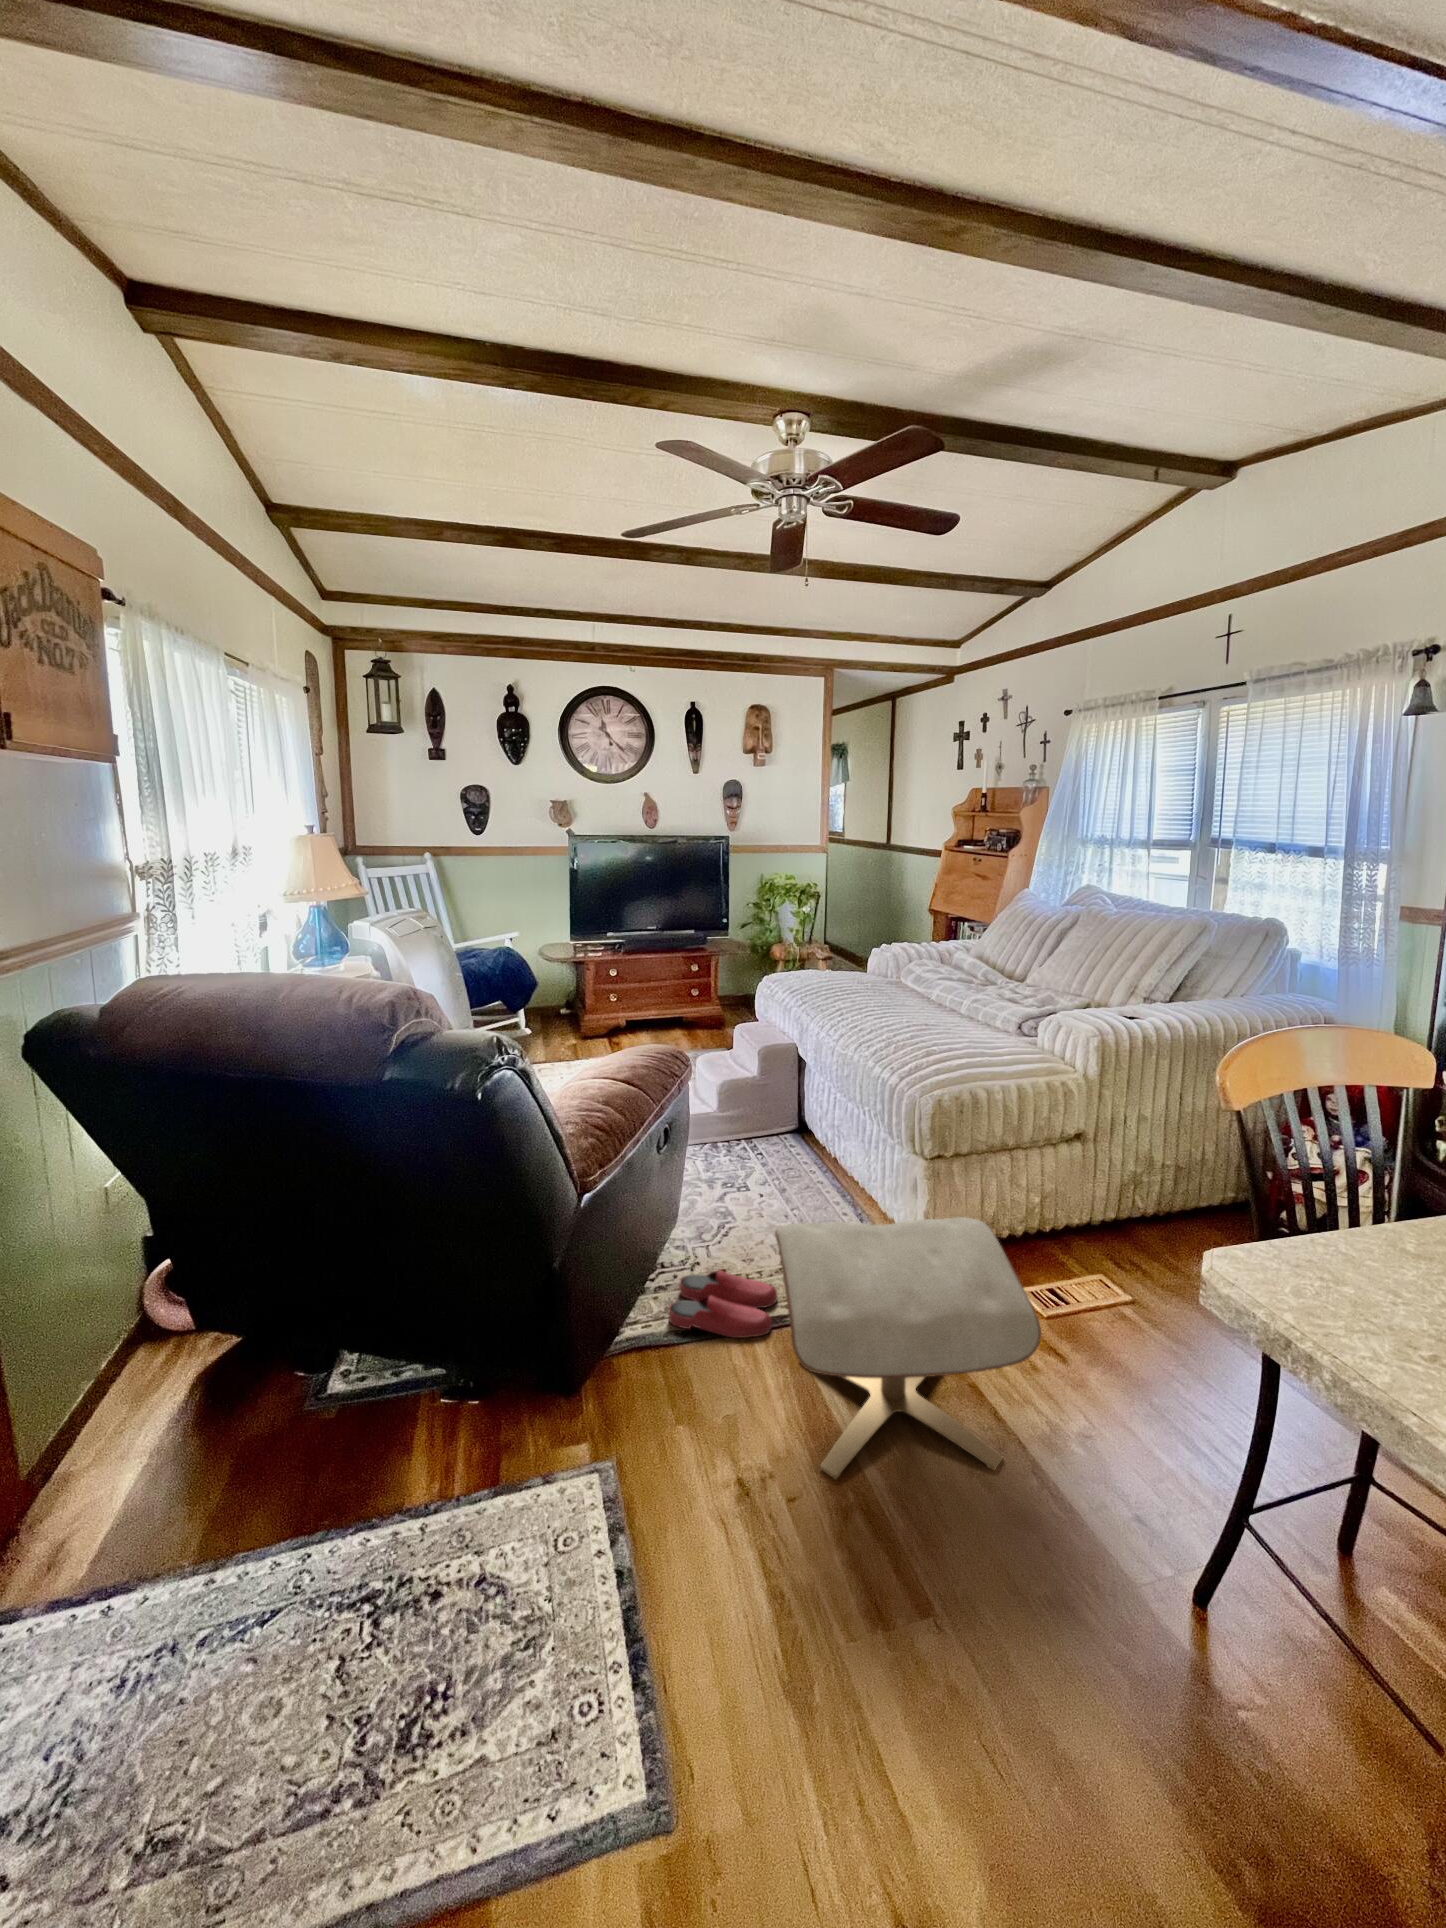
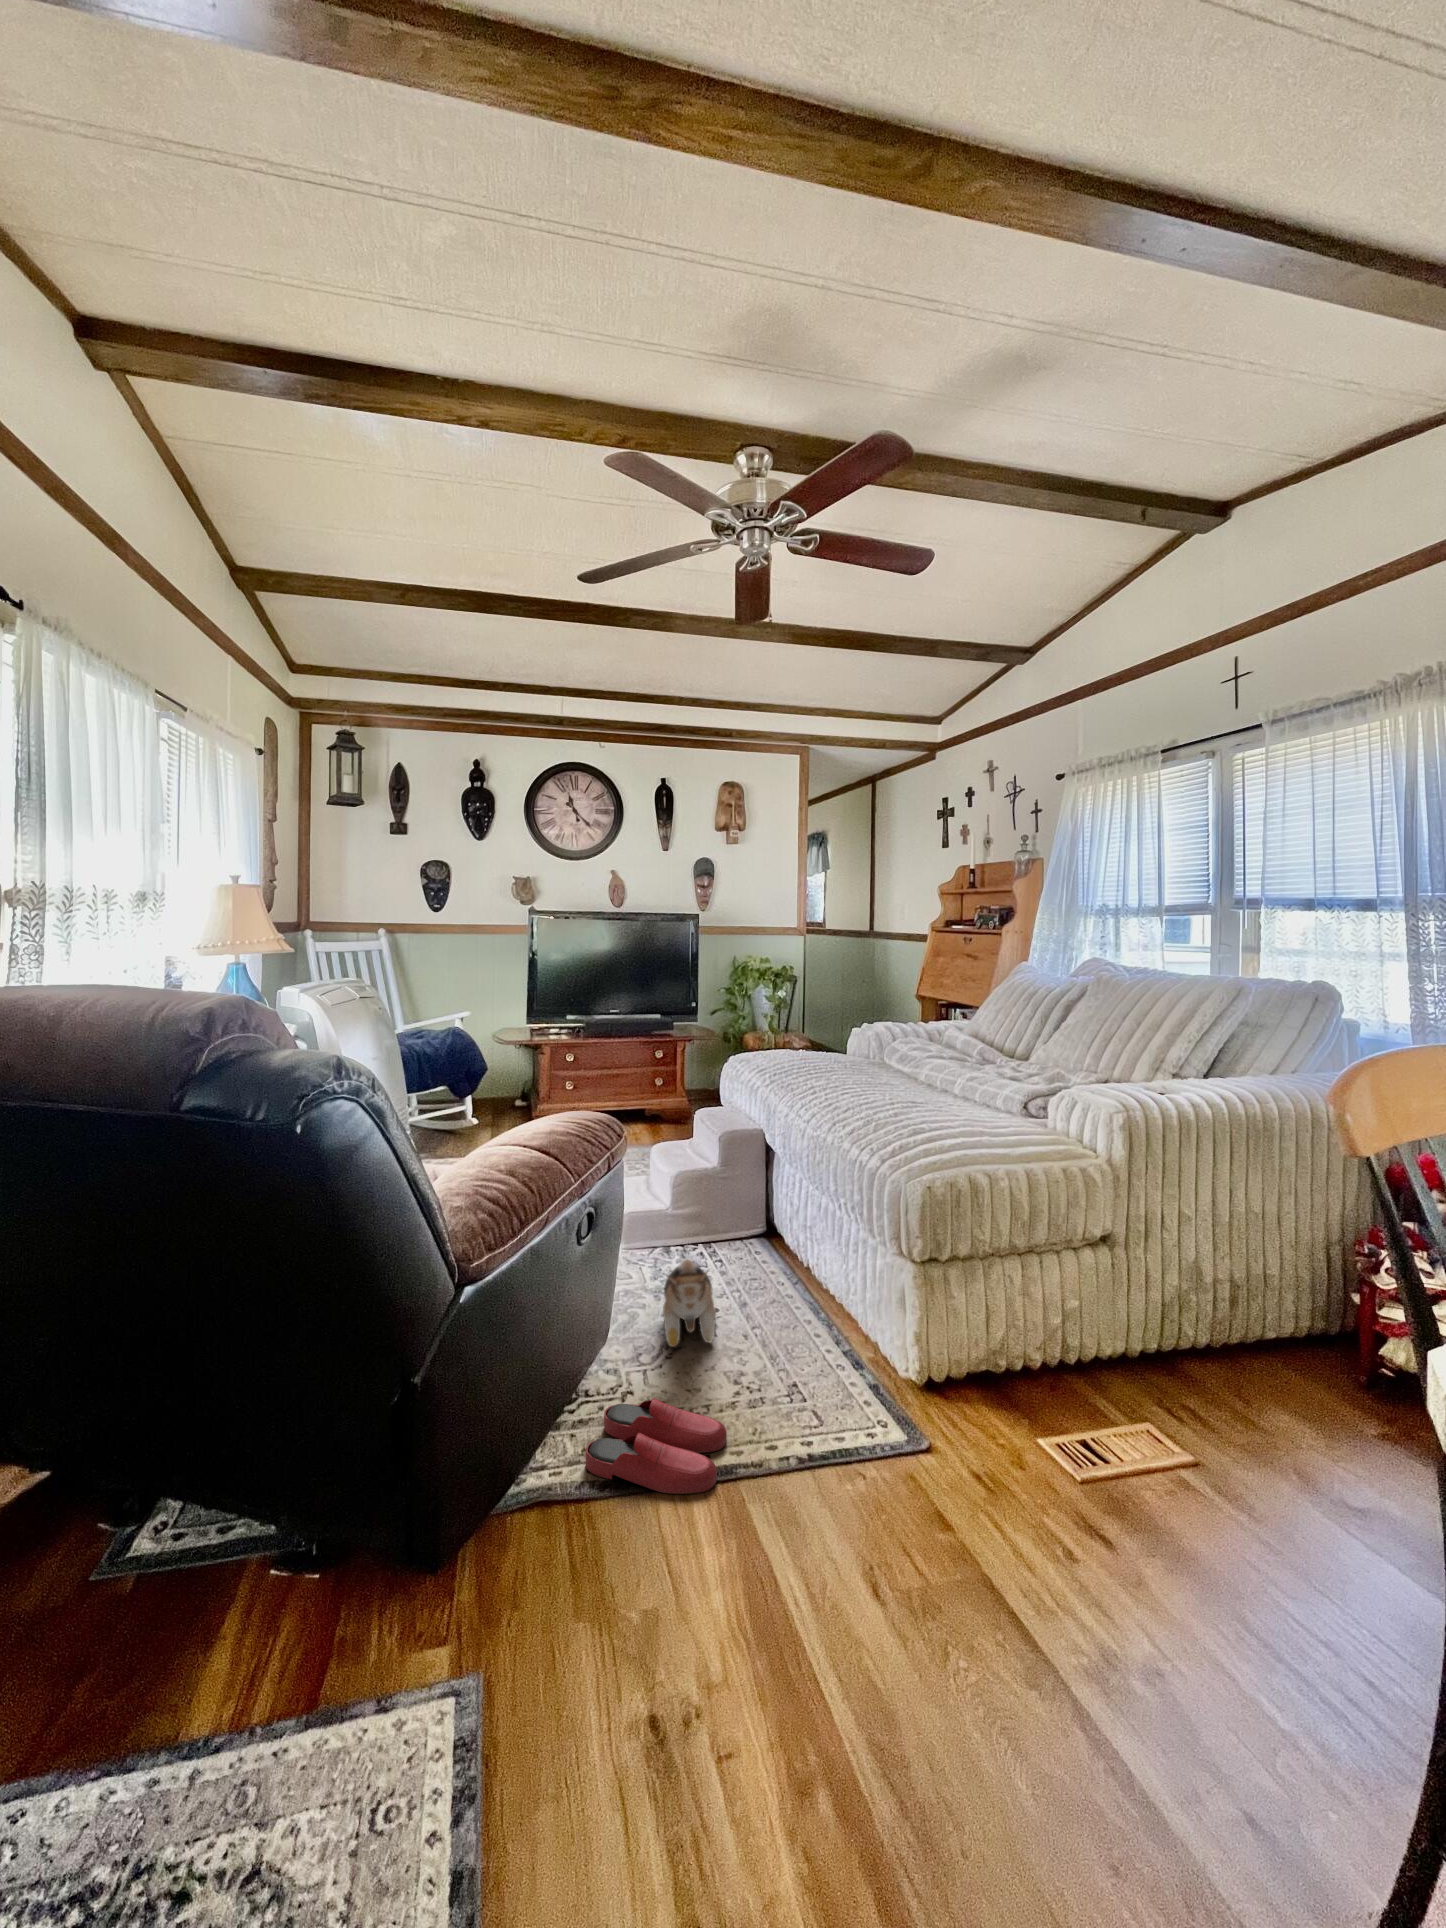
plush toy: none [718,1161,761,1230] -> present [663,1260,716,1347]
ottoman: present [775,1217,1041,1479] -> none [717,1335,1082,1725]

